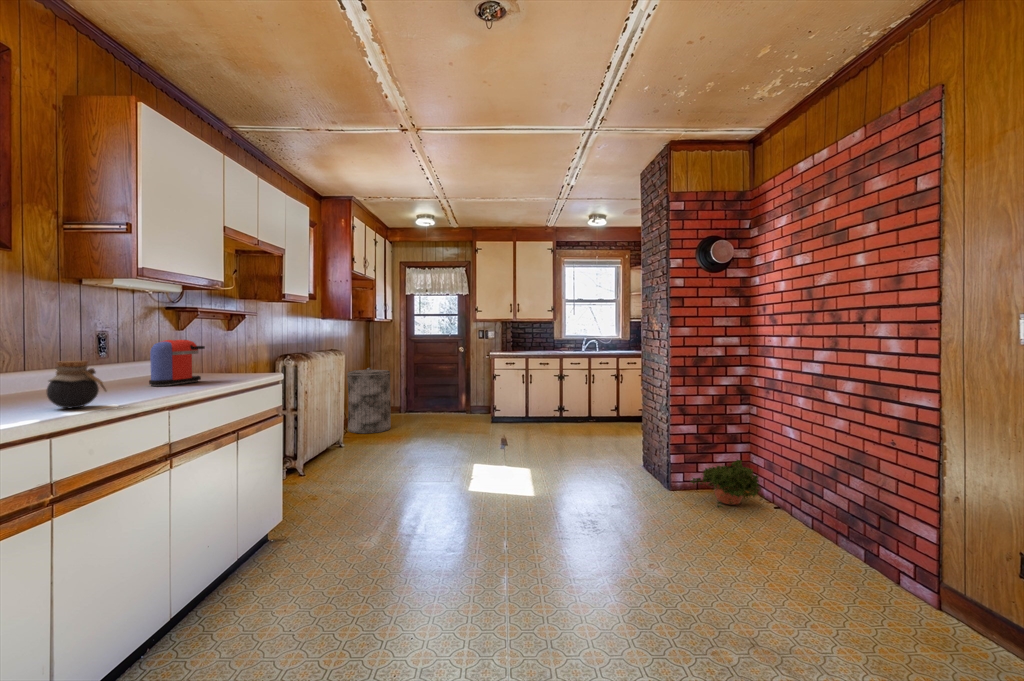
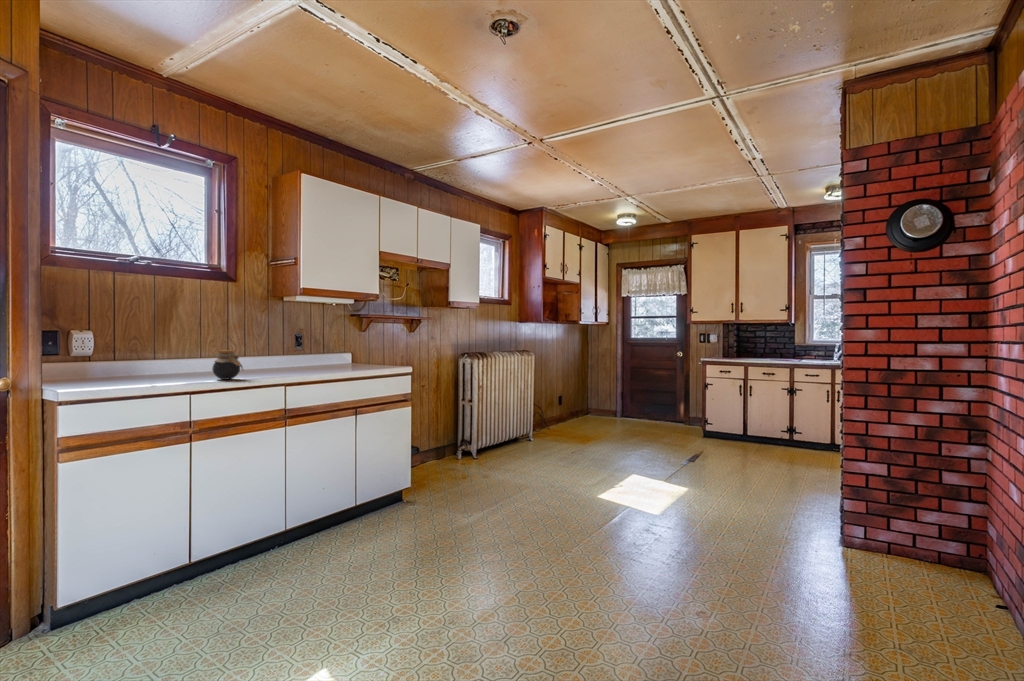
coffee maker: present [149,340,205,386] -> none [308,339,351,371]
trash can: present [347,368,391,433] -> none [550,369,591,433]
potted plant: present [691,460,762,508] -> none [856,520,987,592]

